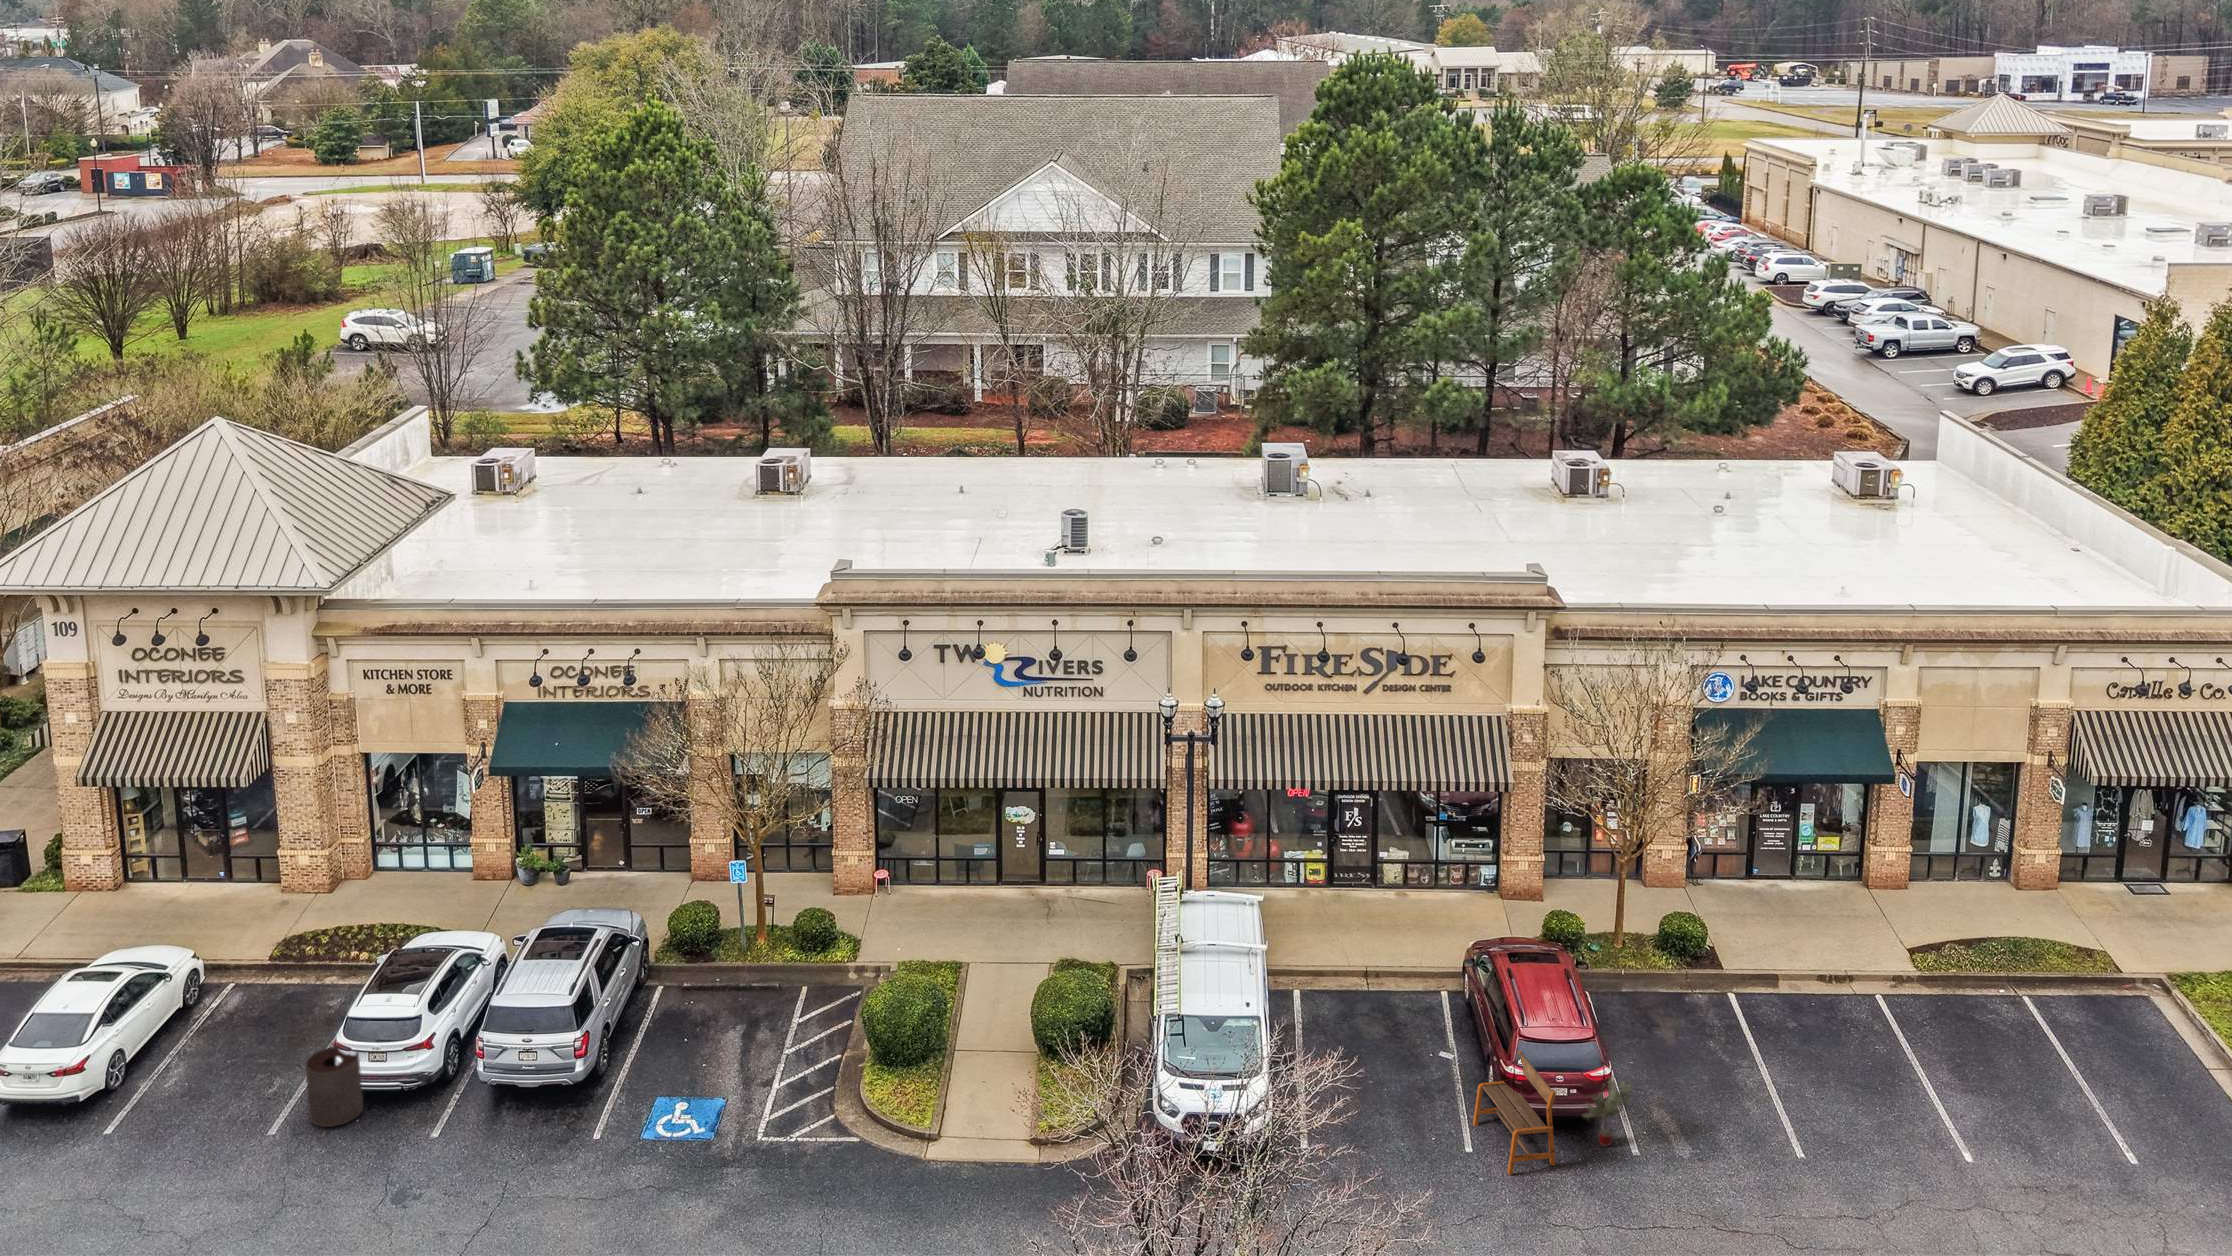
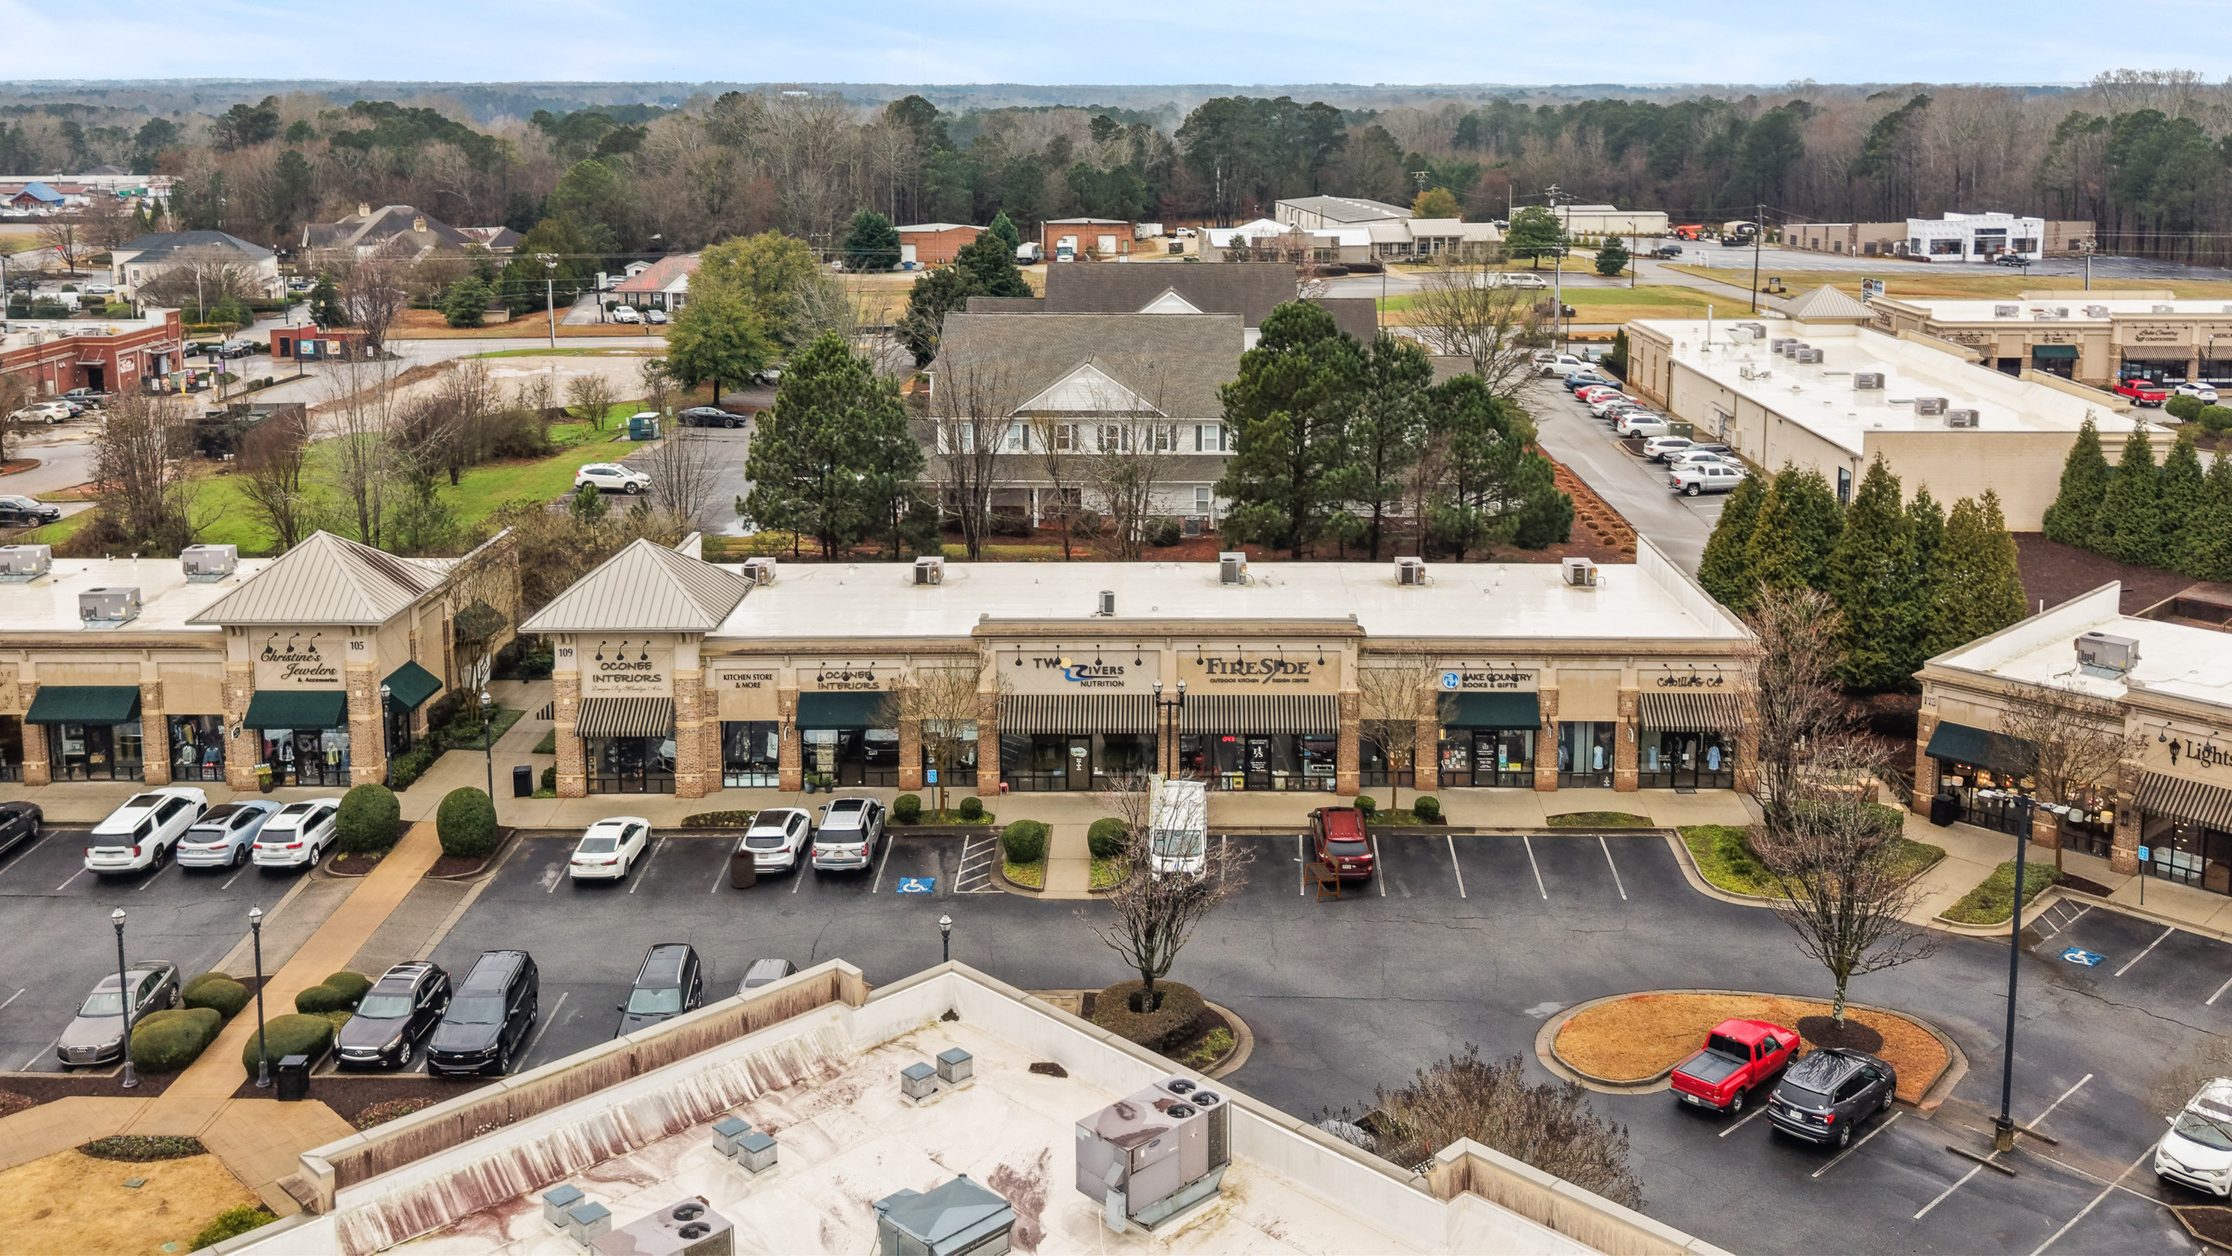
potted tree: present [1584,1078,1631,1146] -> none [1355,857,1379,892]

